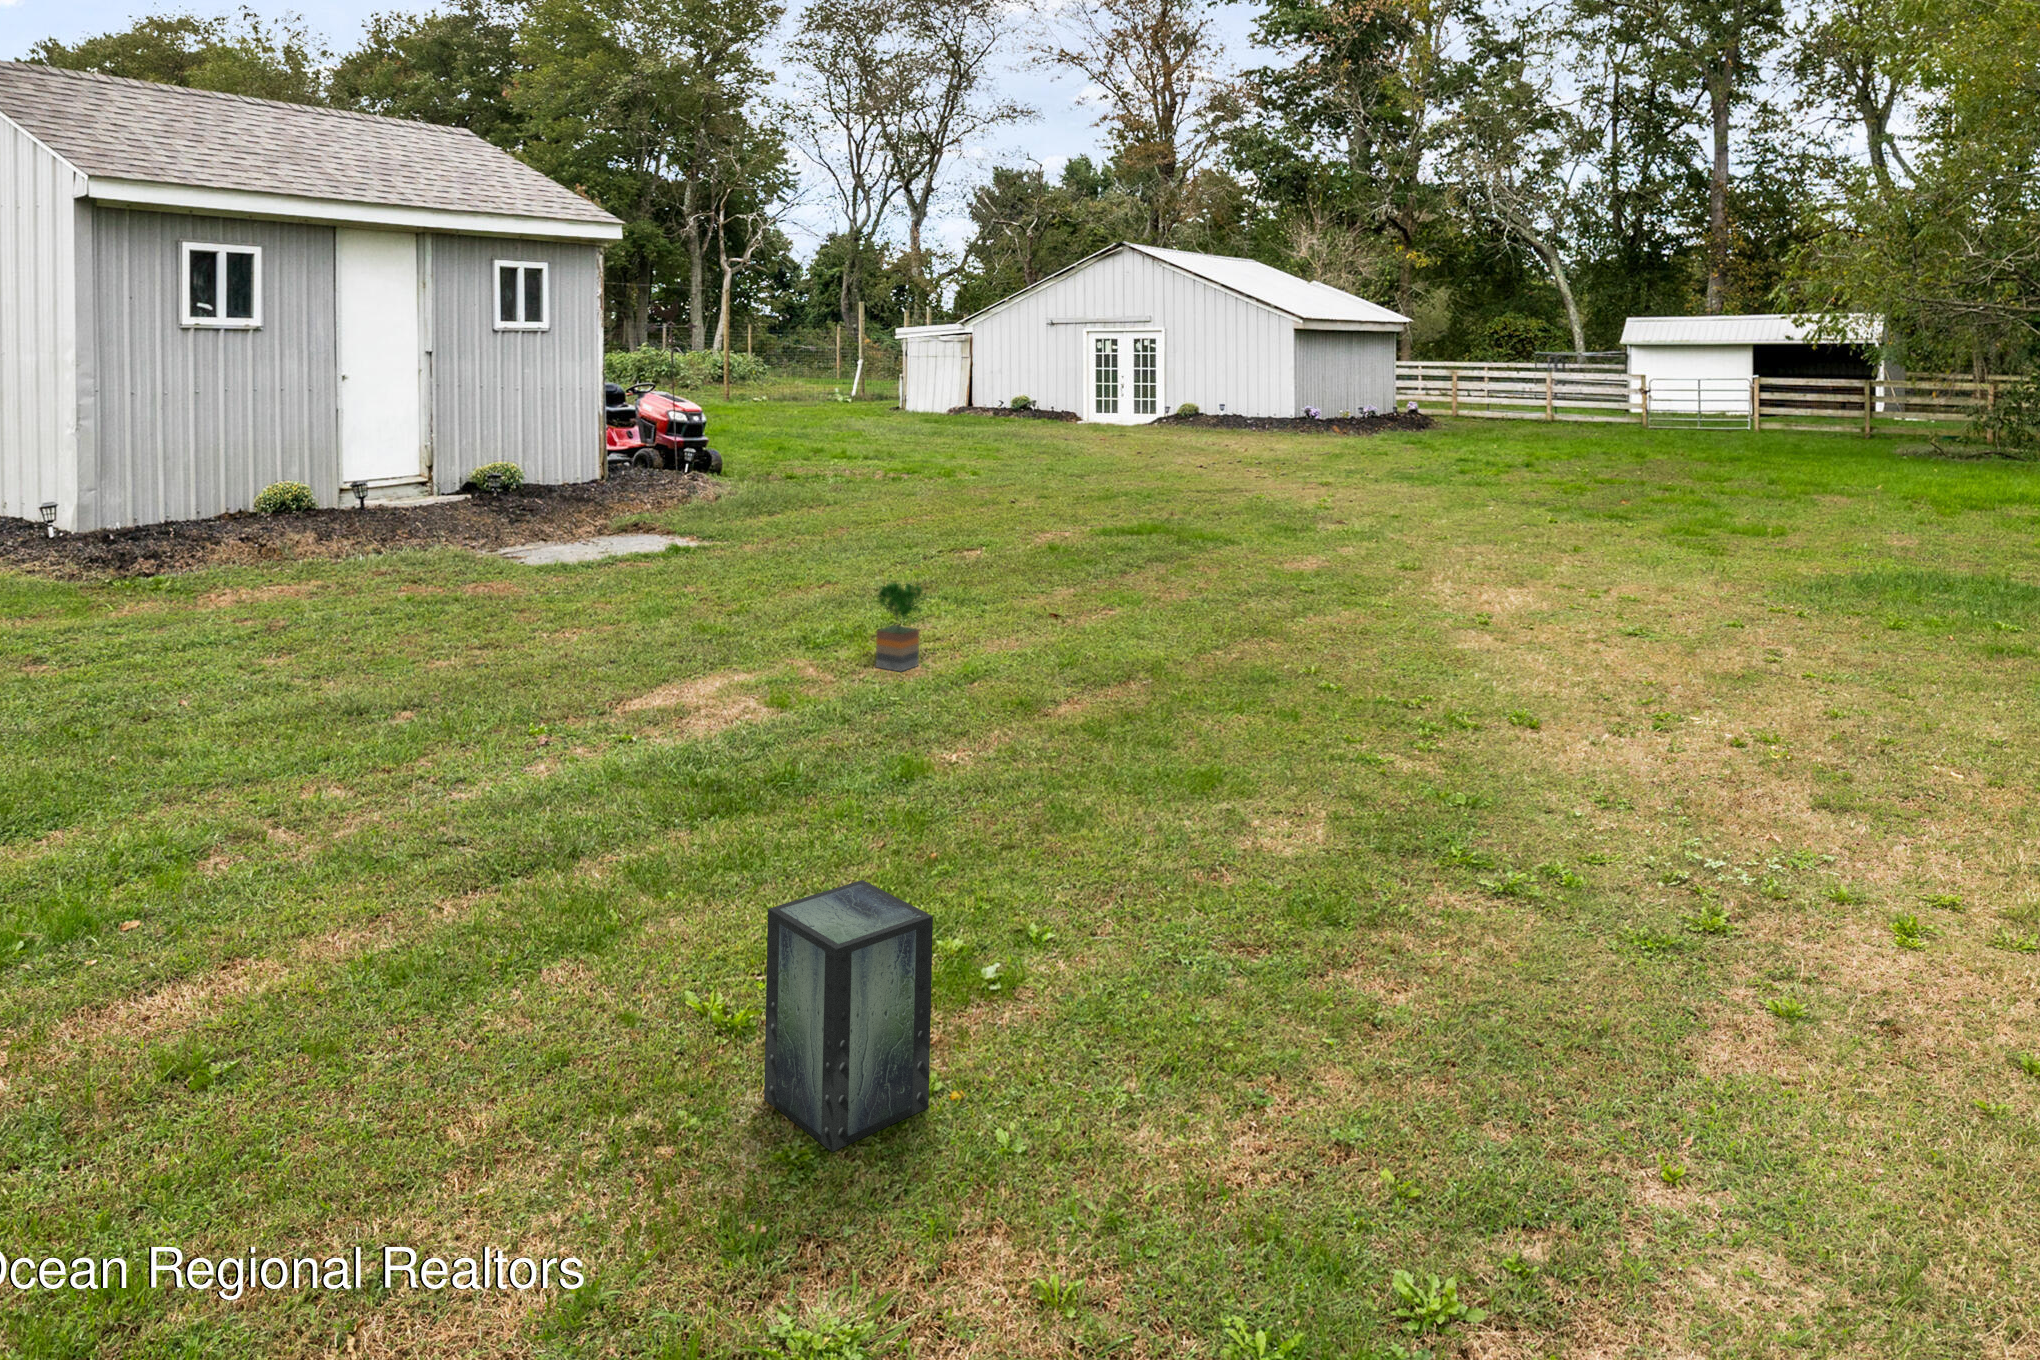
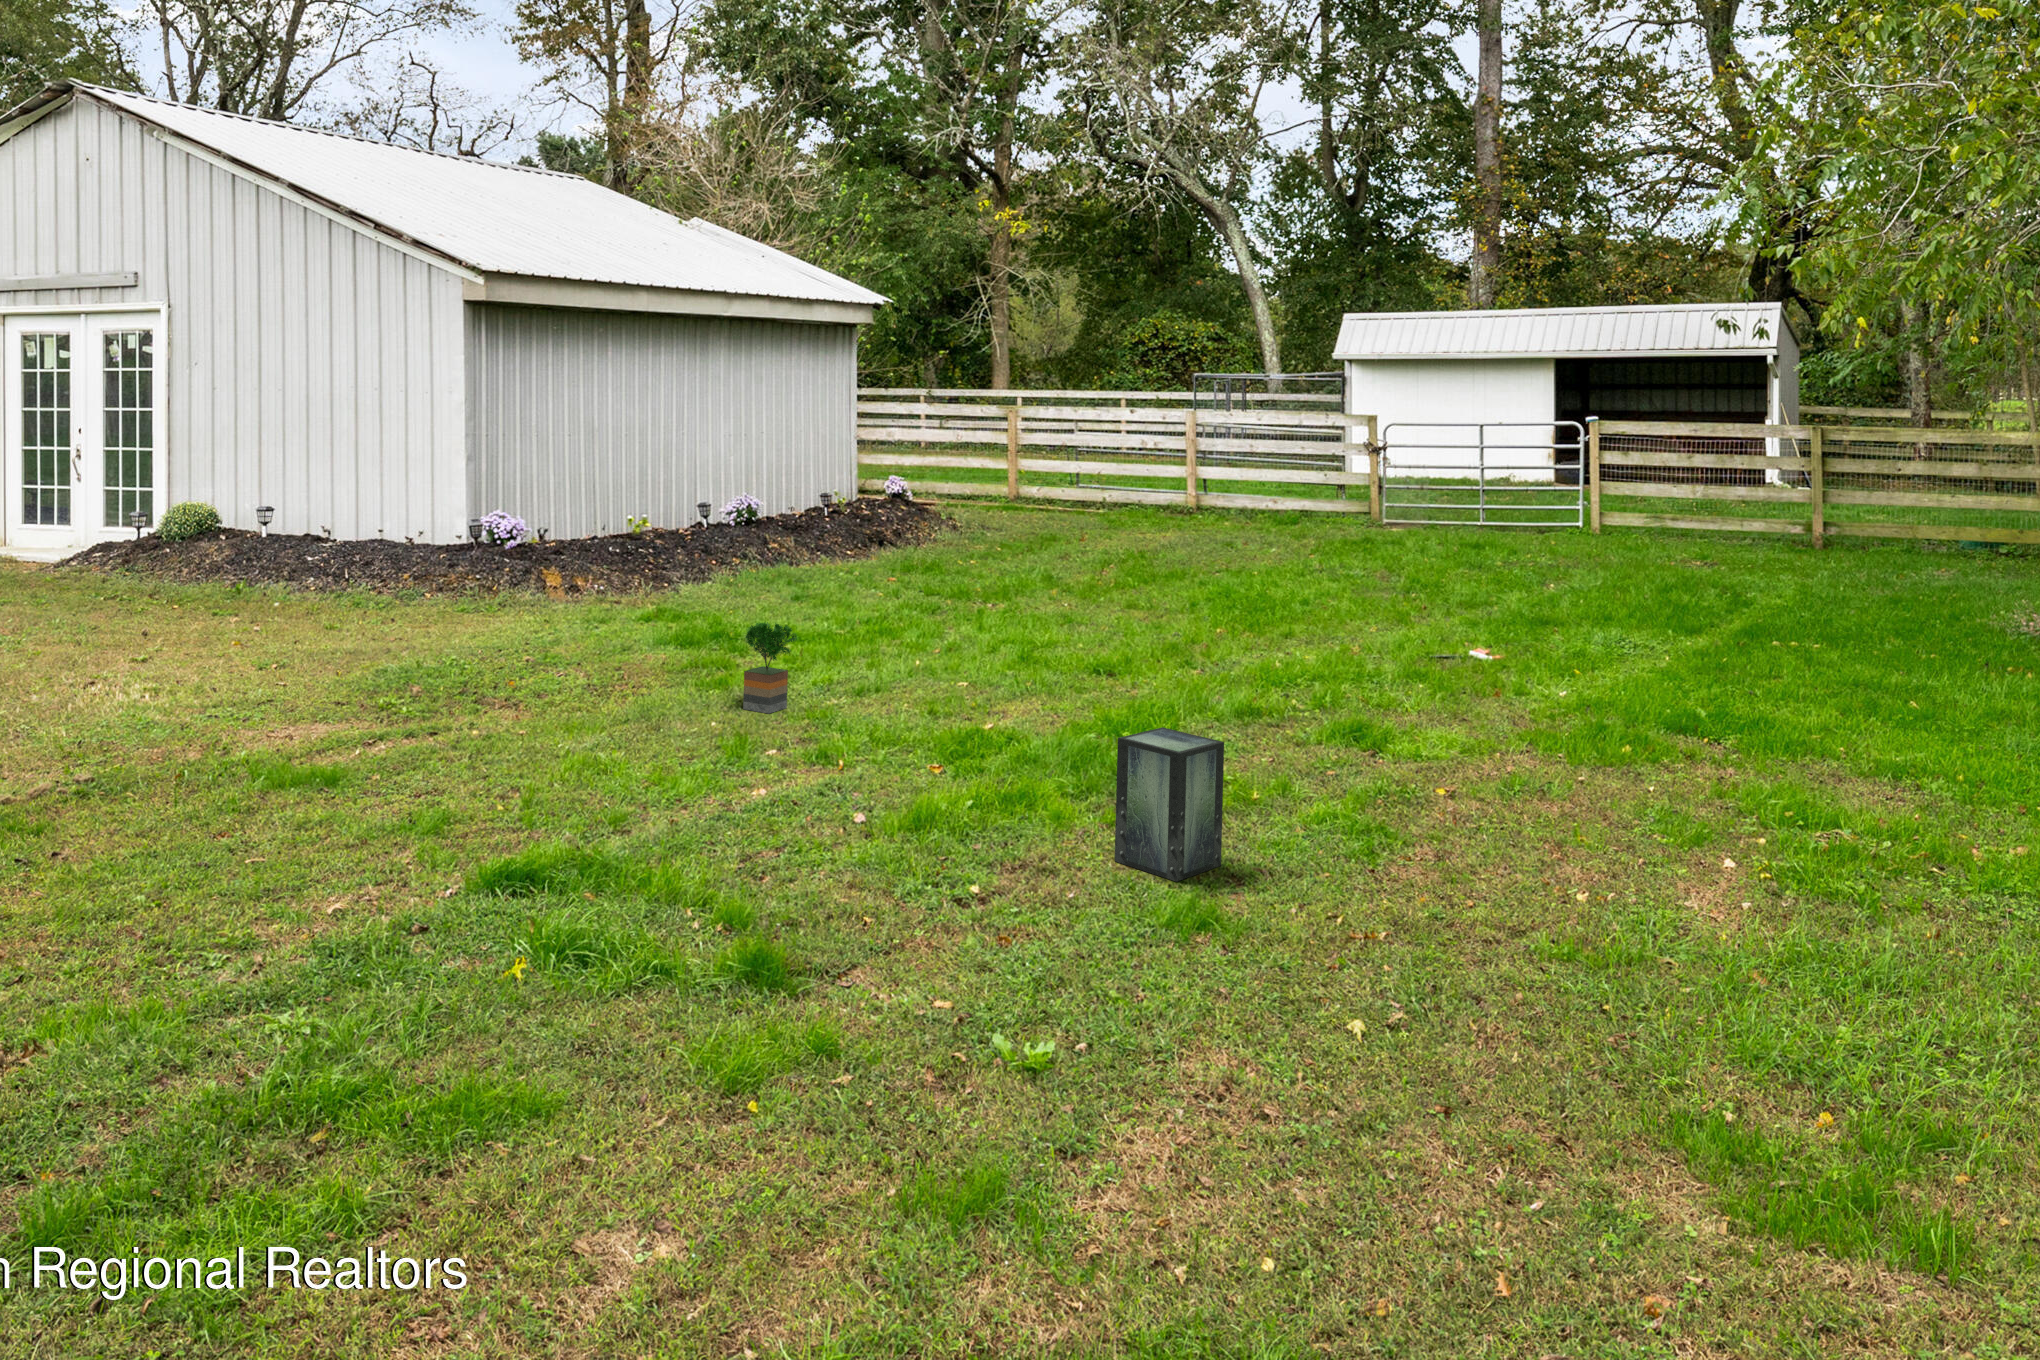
storage box: present [764,880,933,1152] -> present [1115,727,1224,882]

